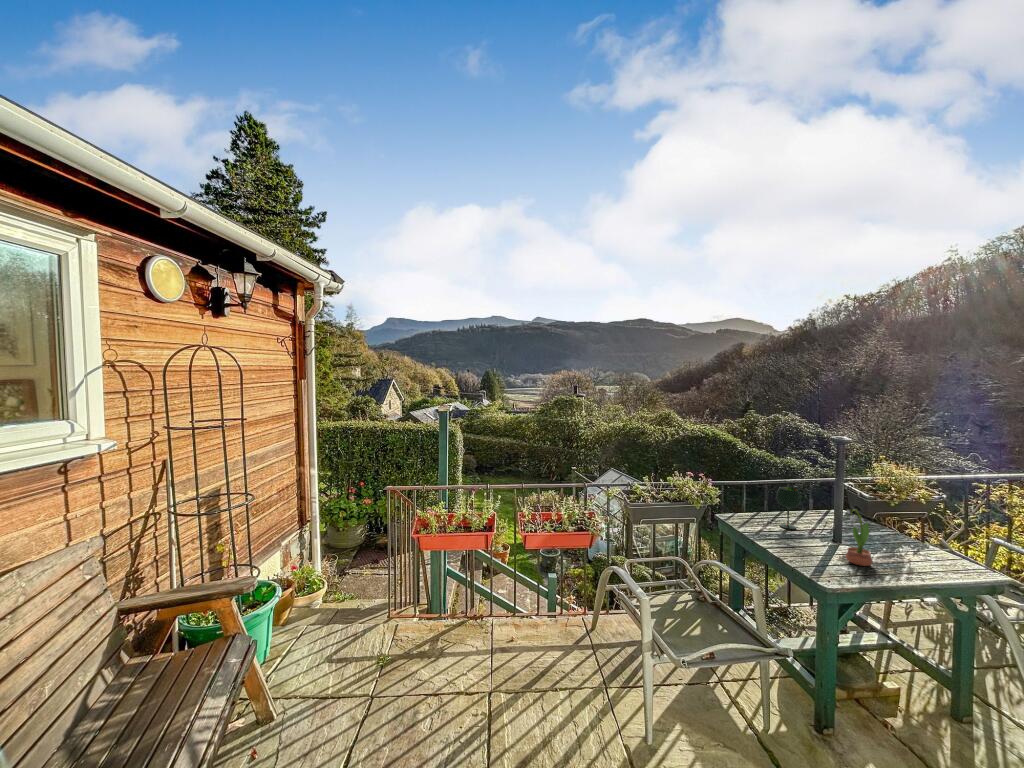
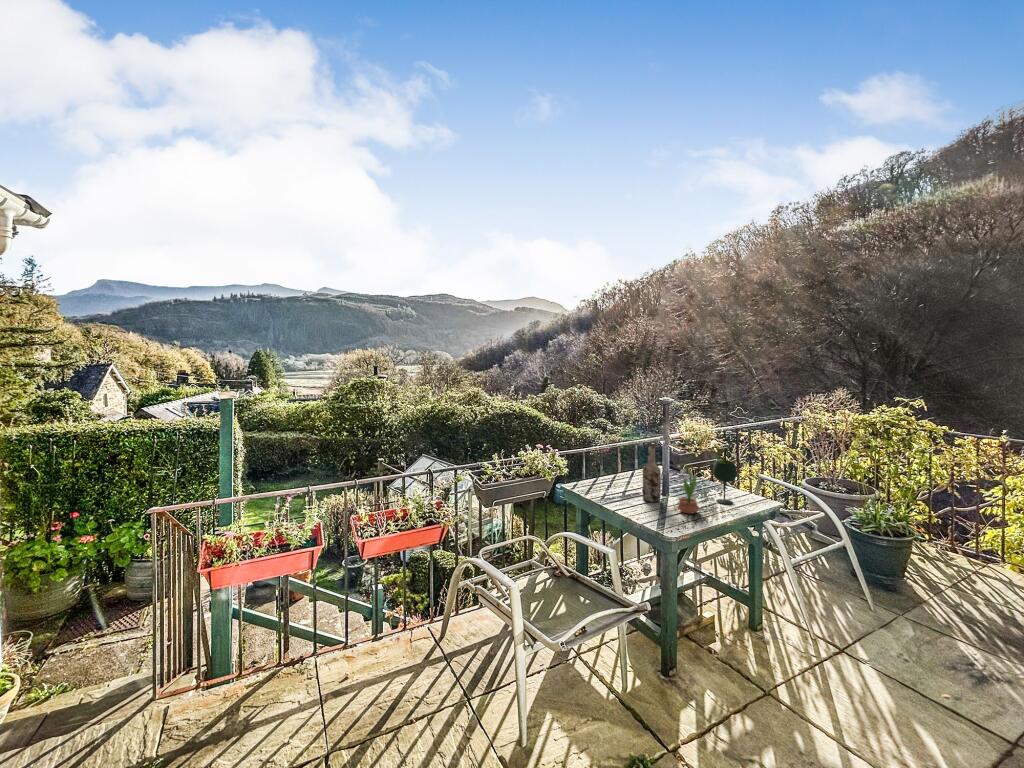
wine bottle: none [806,485,829,546] -> present [643,445,661,502]
wine glass: present [776,487,801,529] -> present [713,460,737,504]

